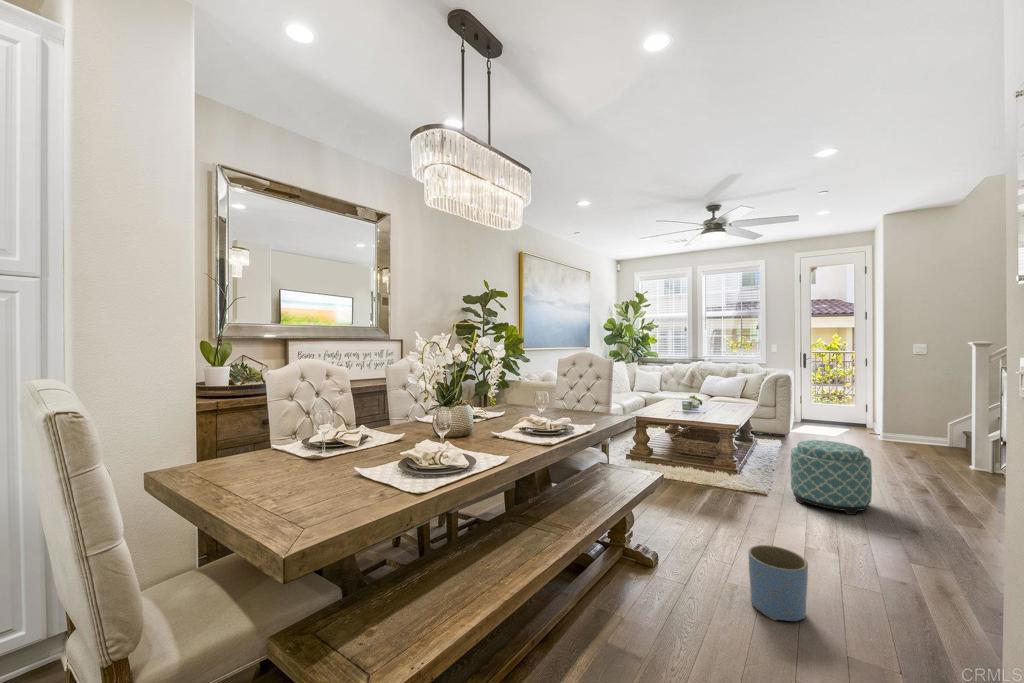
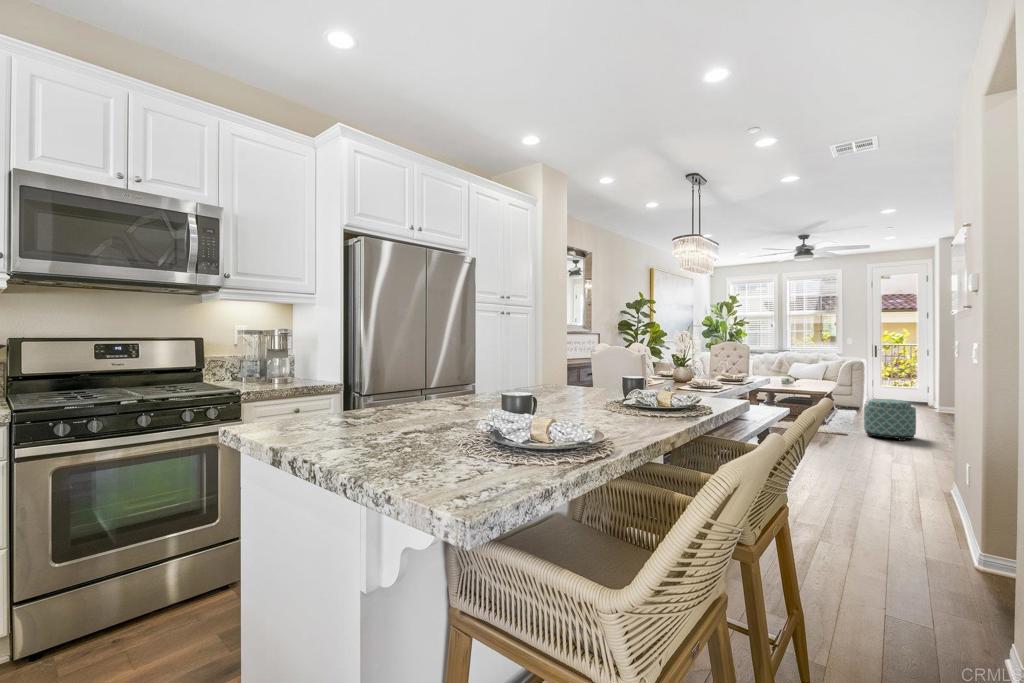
planter: present [748,545,808,621] -> none [842,437,872,467]

